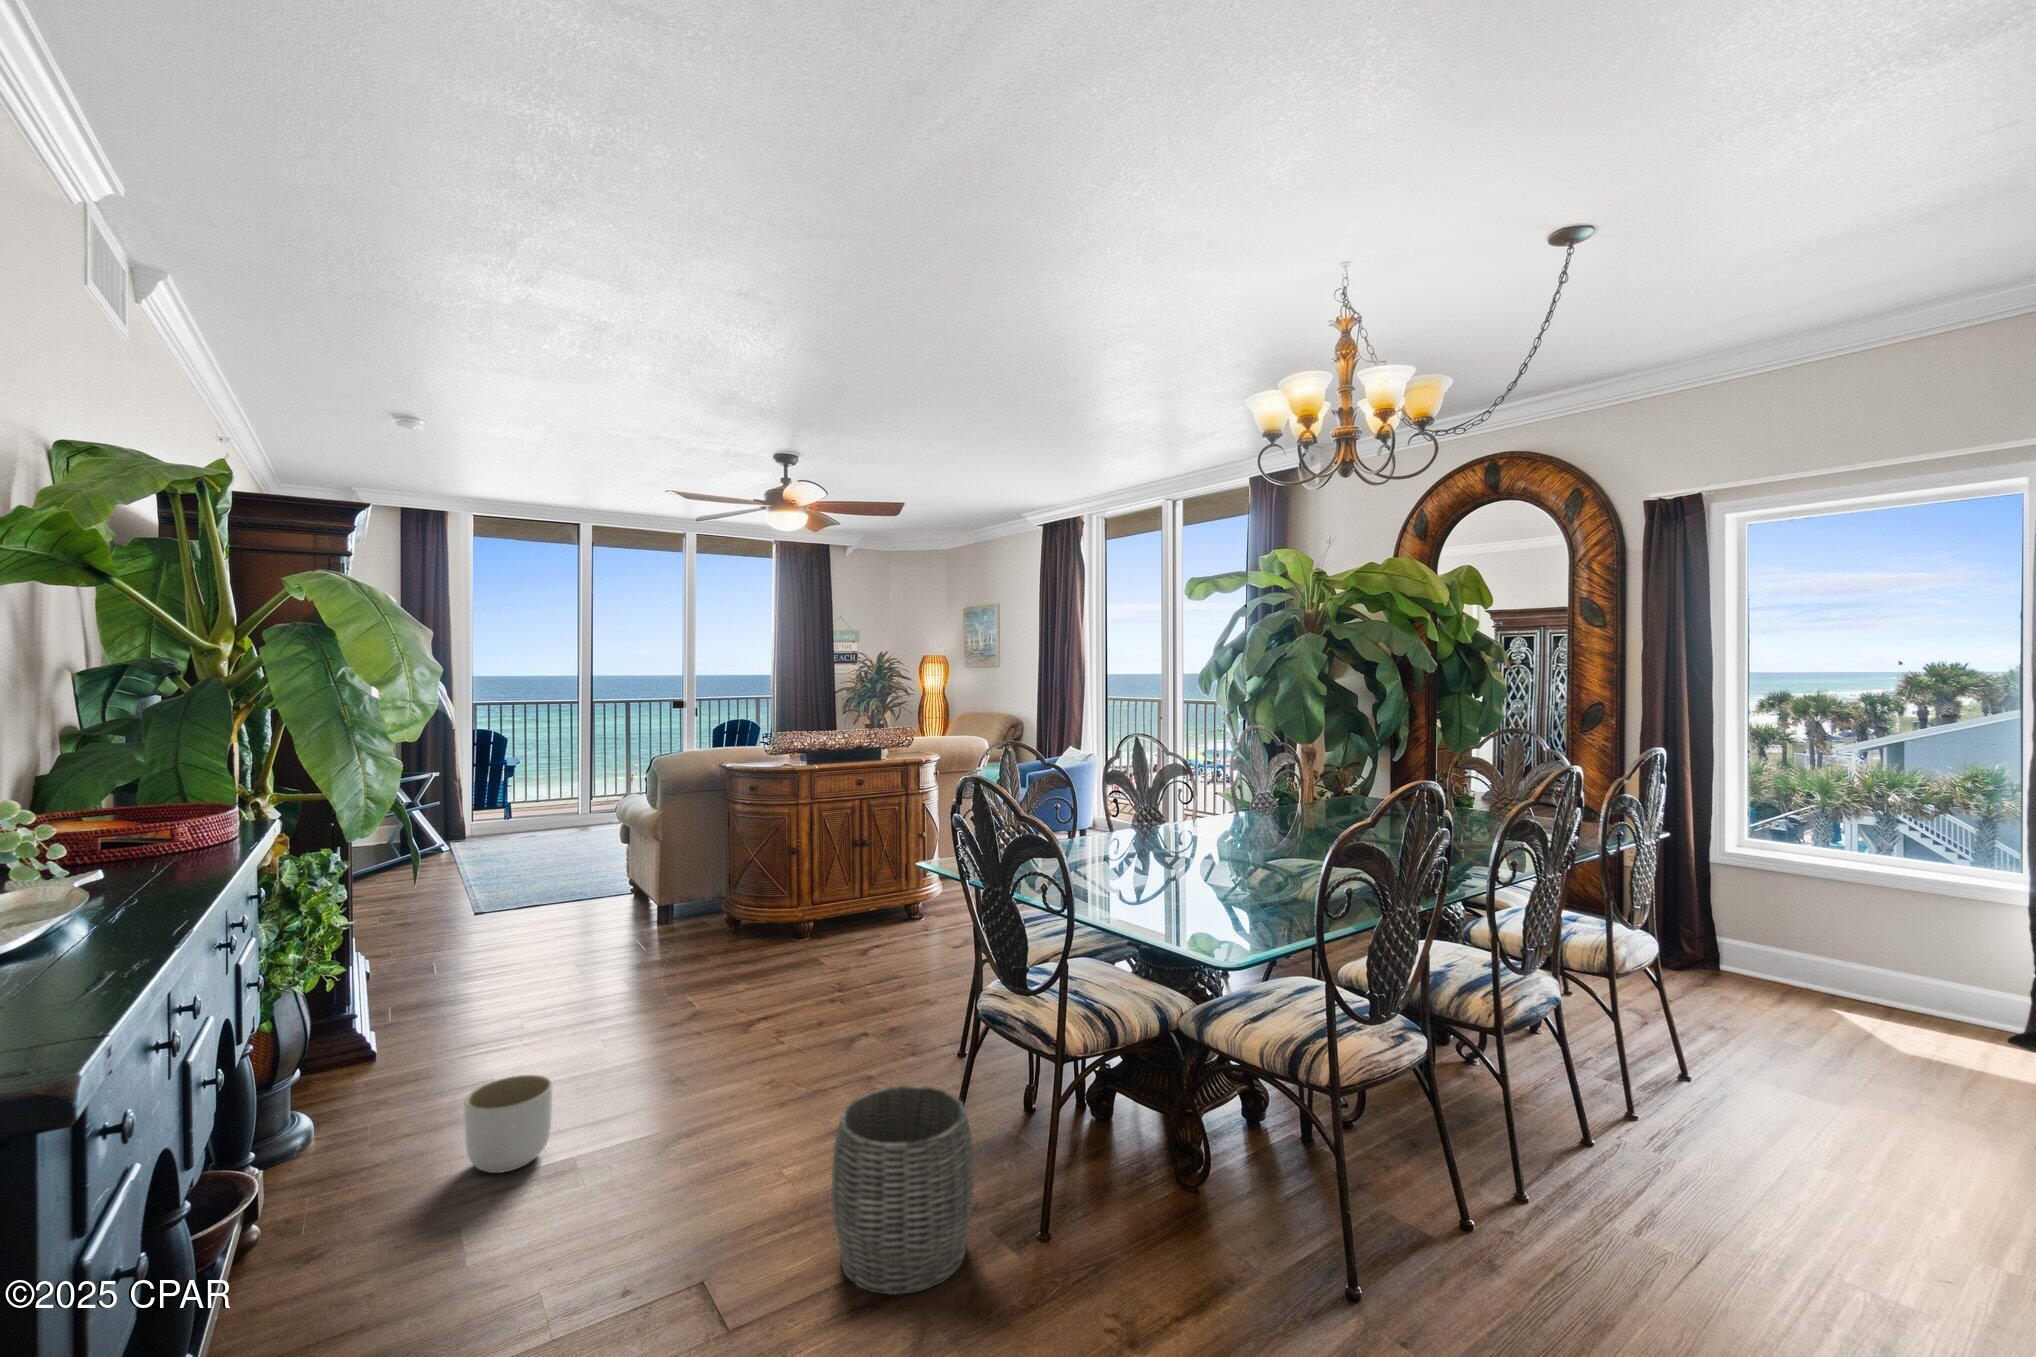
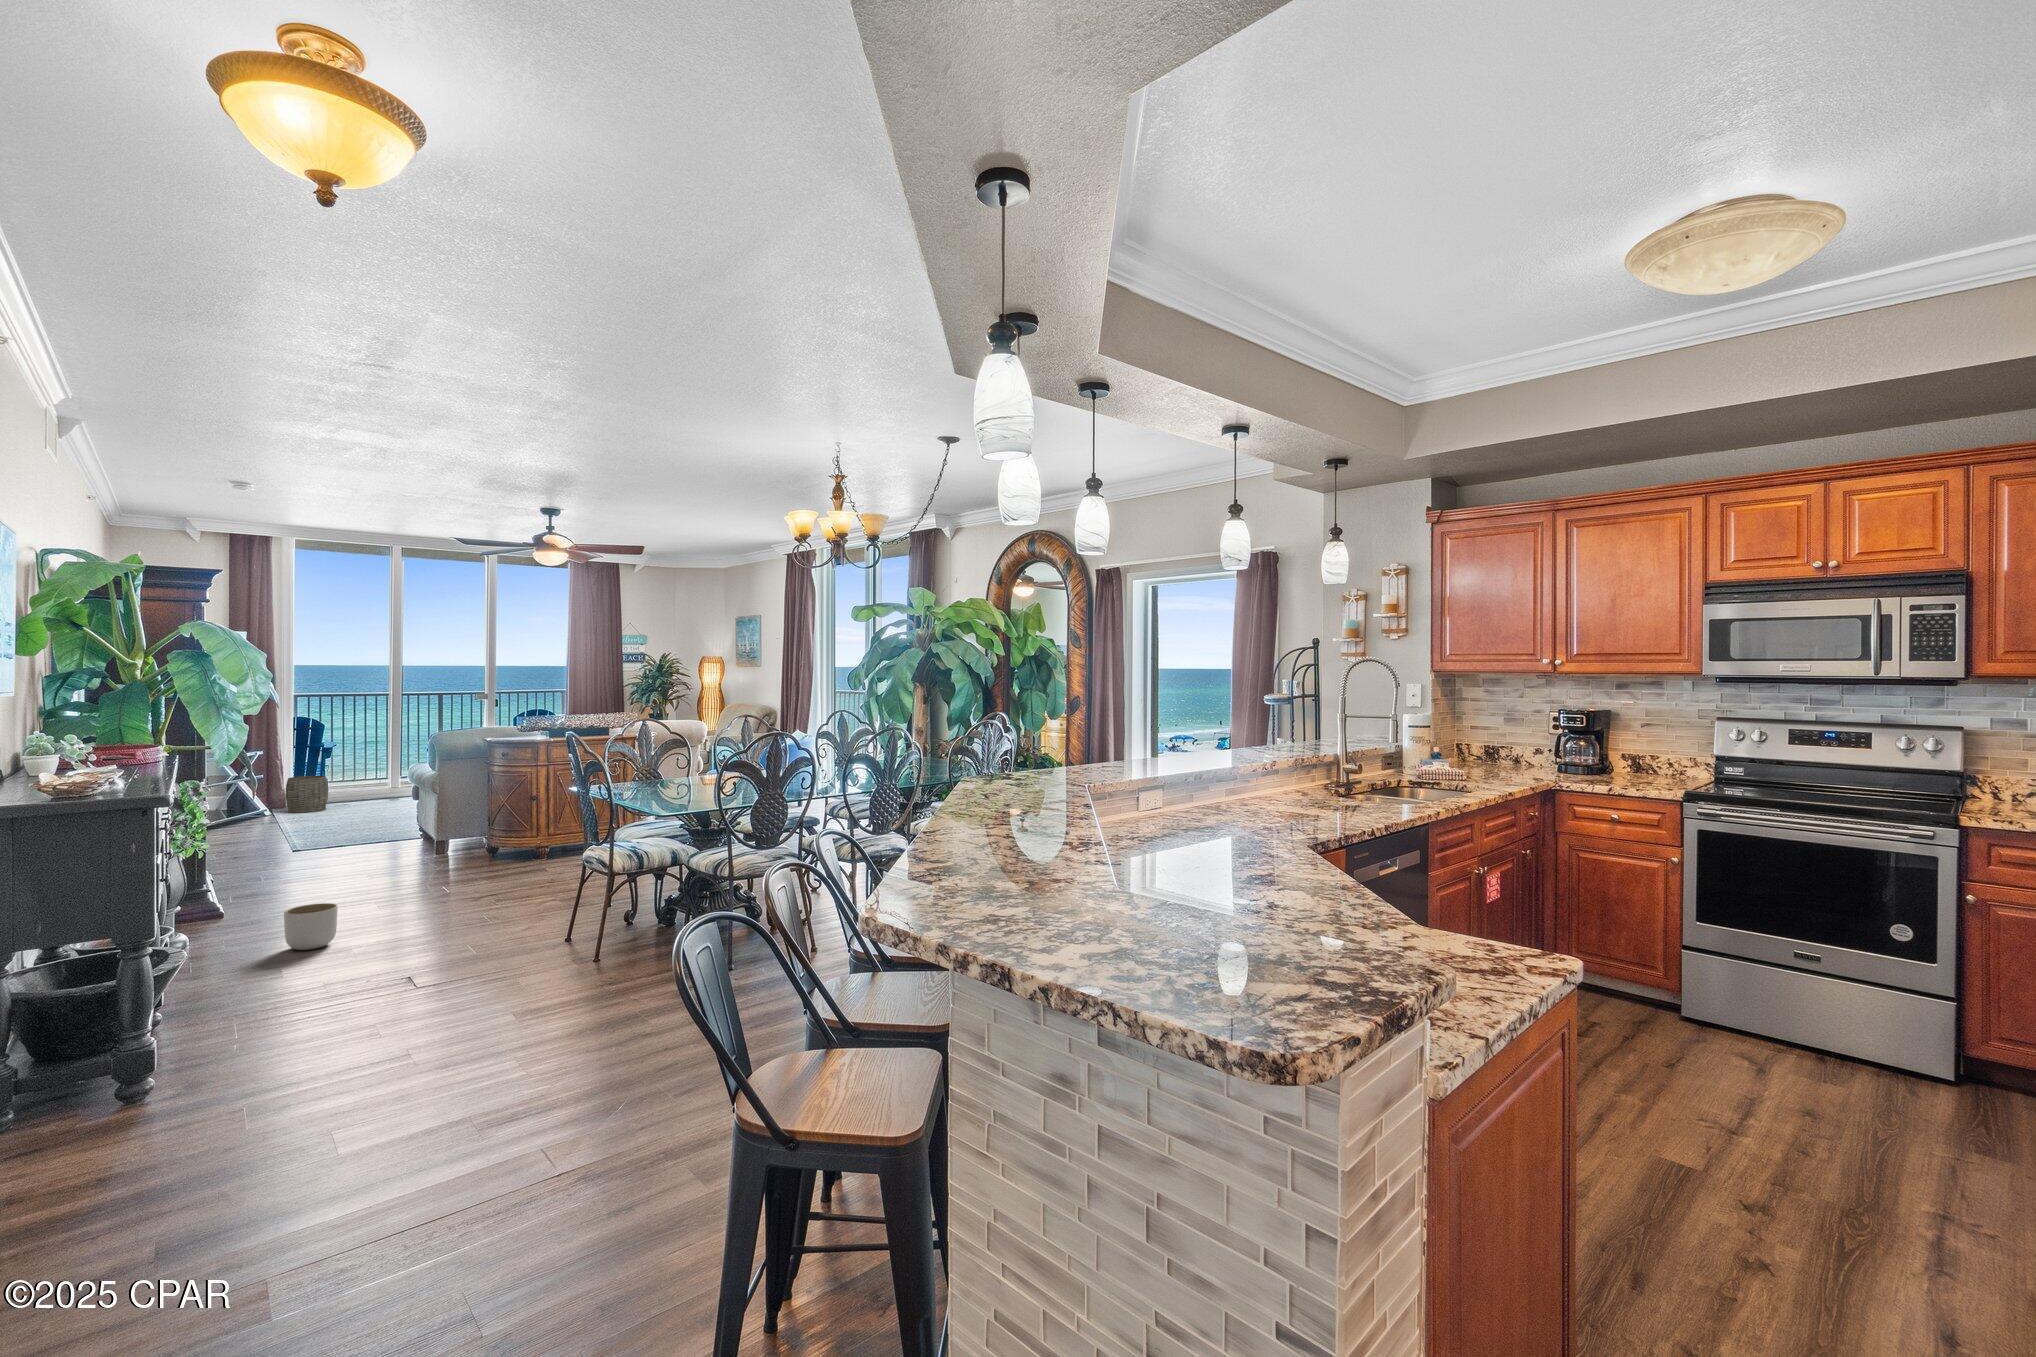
woven basket: present [832,1086,973,1295] -> present [286,776,328,813]

